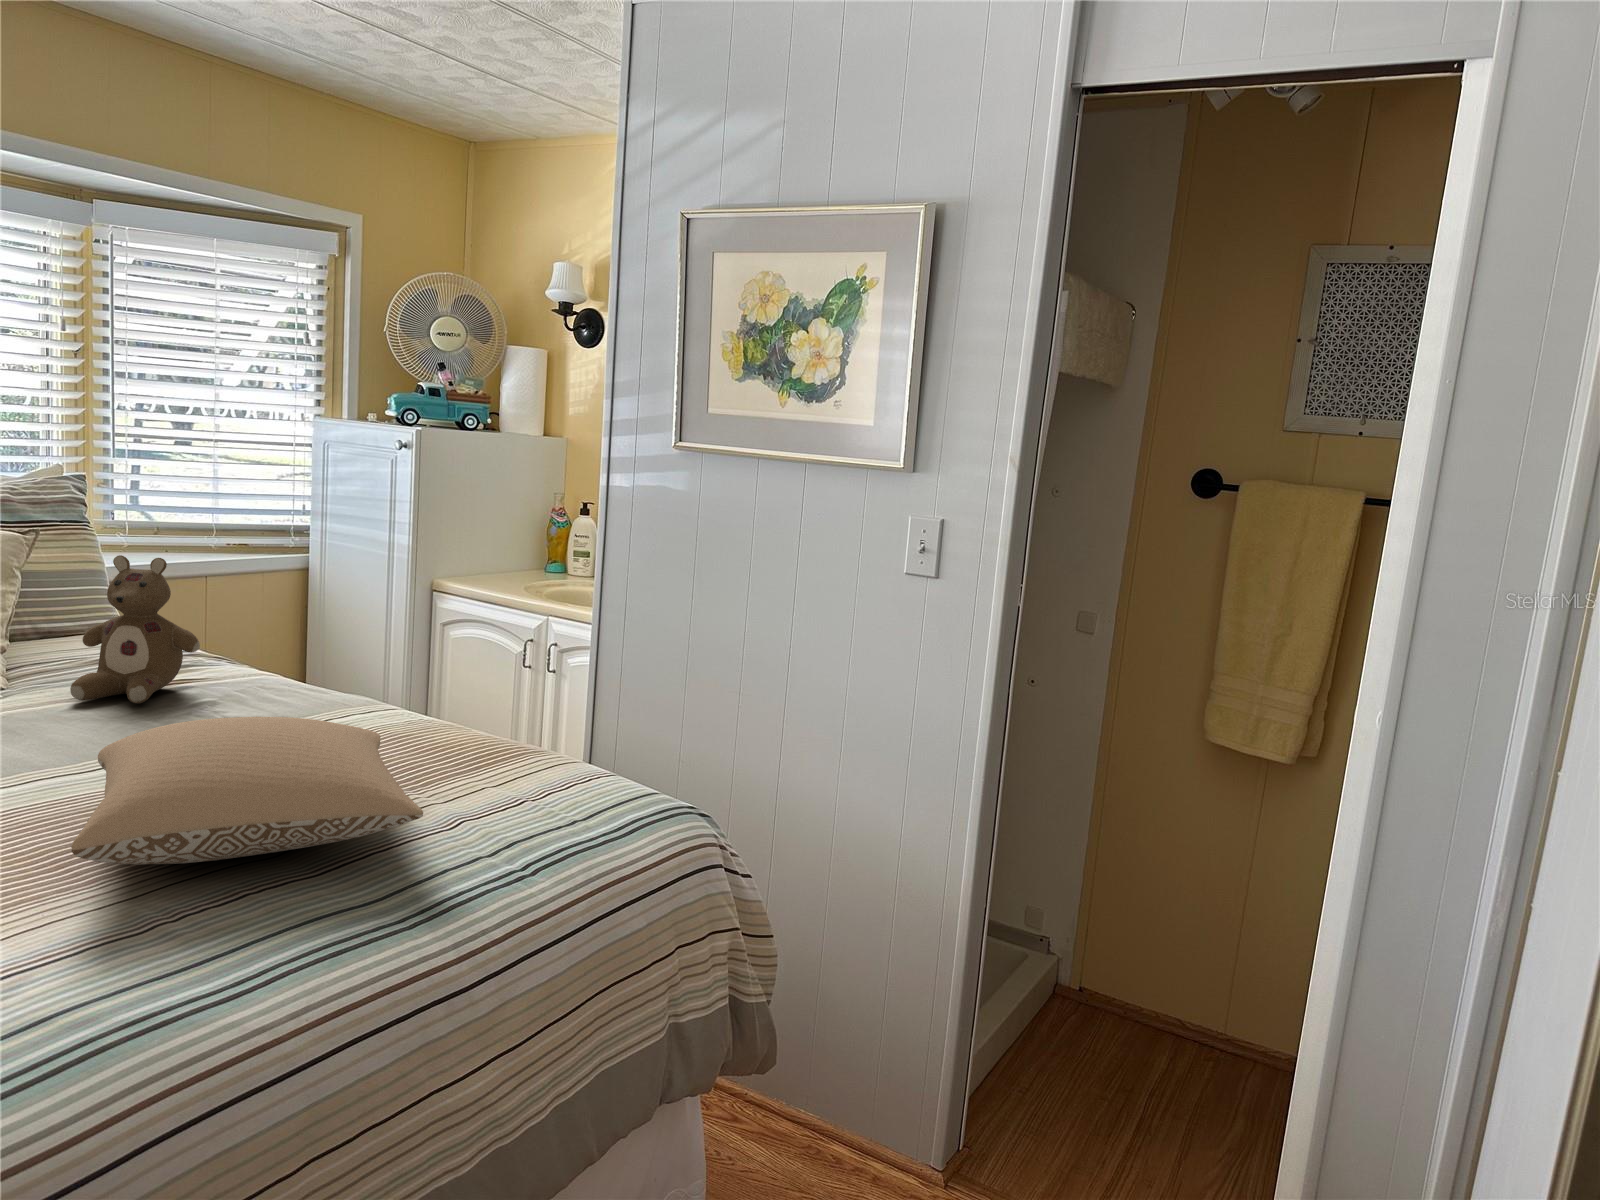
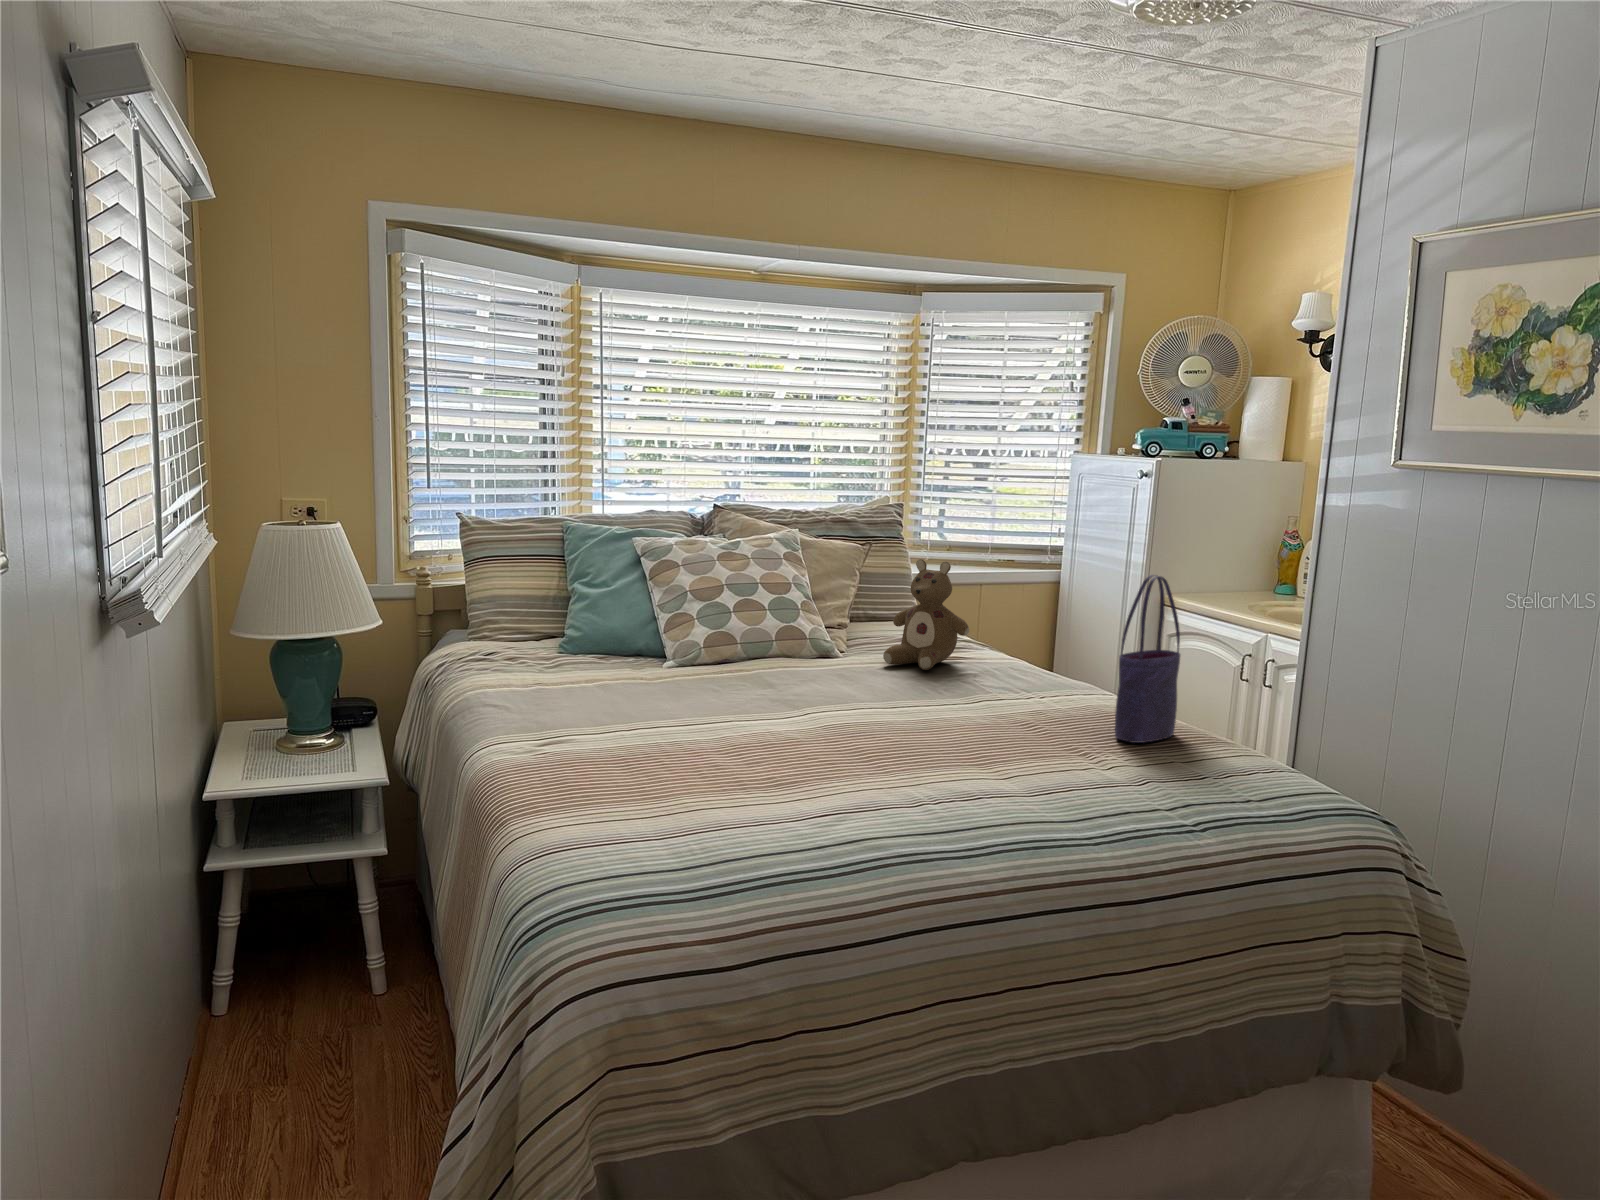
tote bag: none [409,570,478,770] -> present [1115,575,1180,743]
pillow: present [71,717,423,864] -> none [876,675,1113,776]

